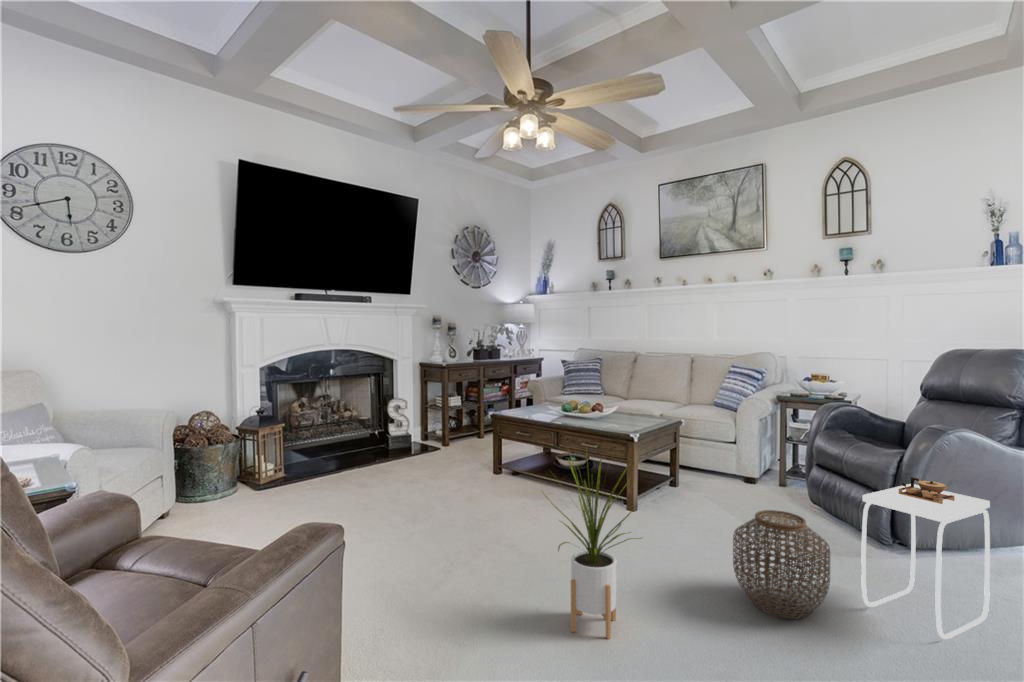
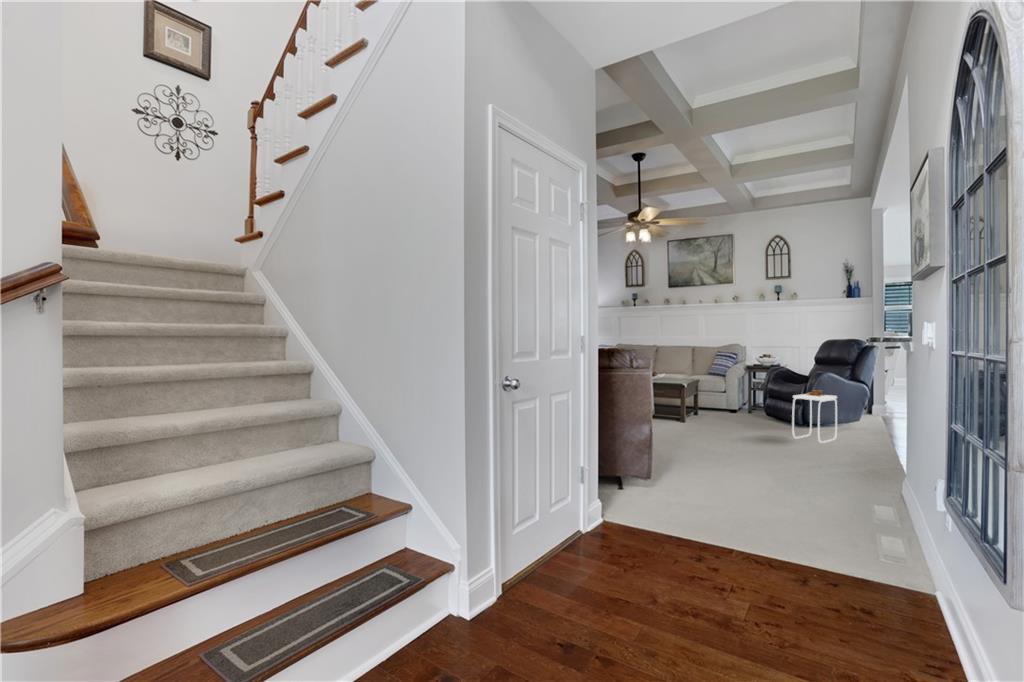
house plant: present [543,459,640,639] -> none [677,378,717,447]
woven basket: present [733,510,830,619] -> none [744,404,782,442]

